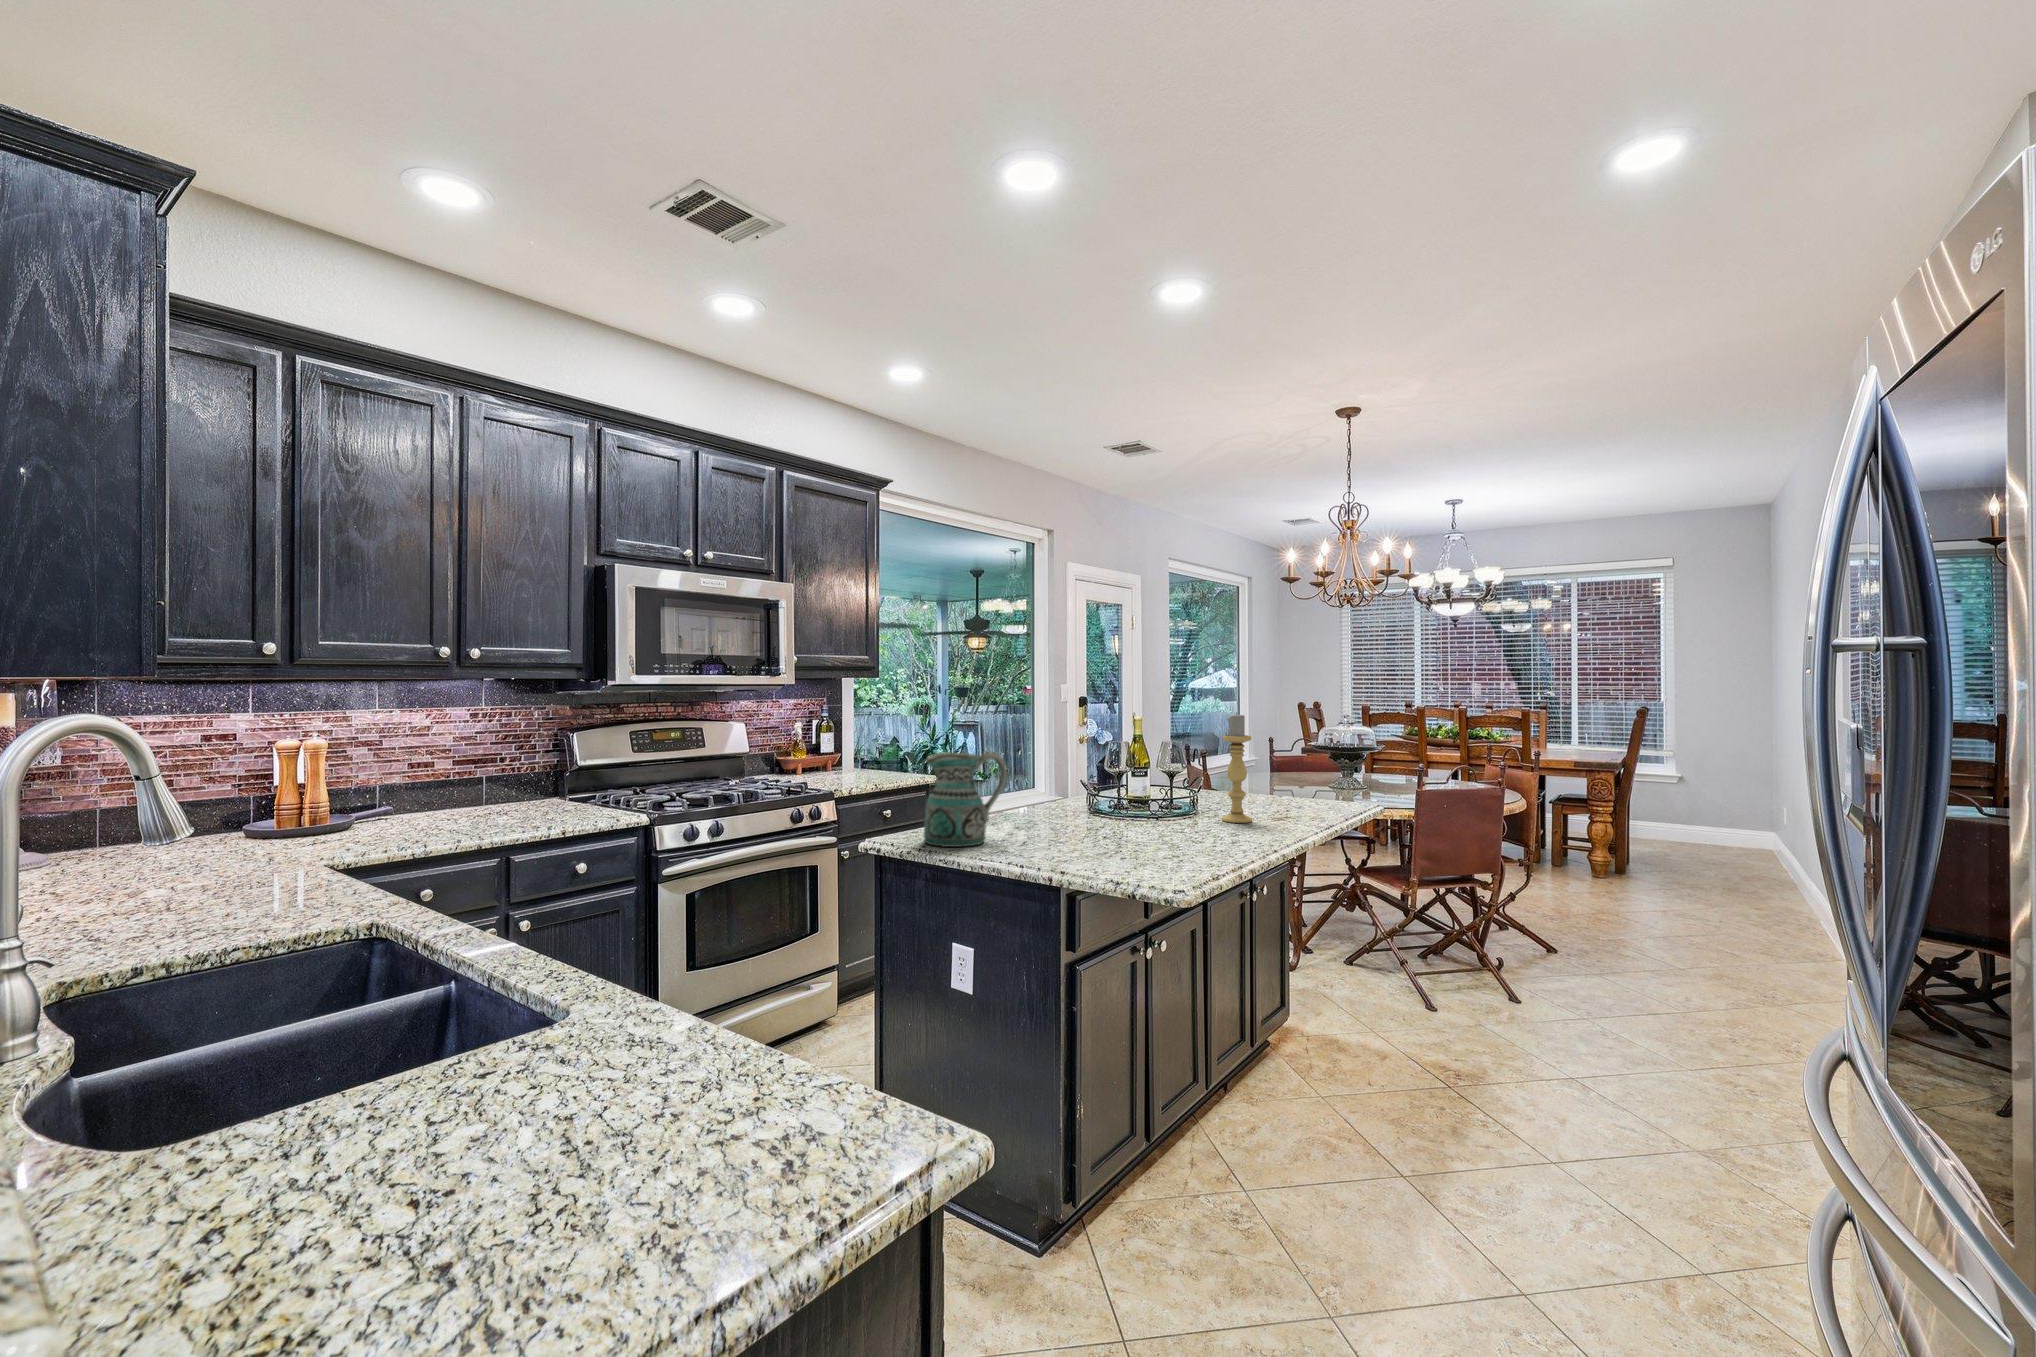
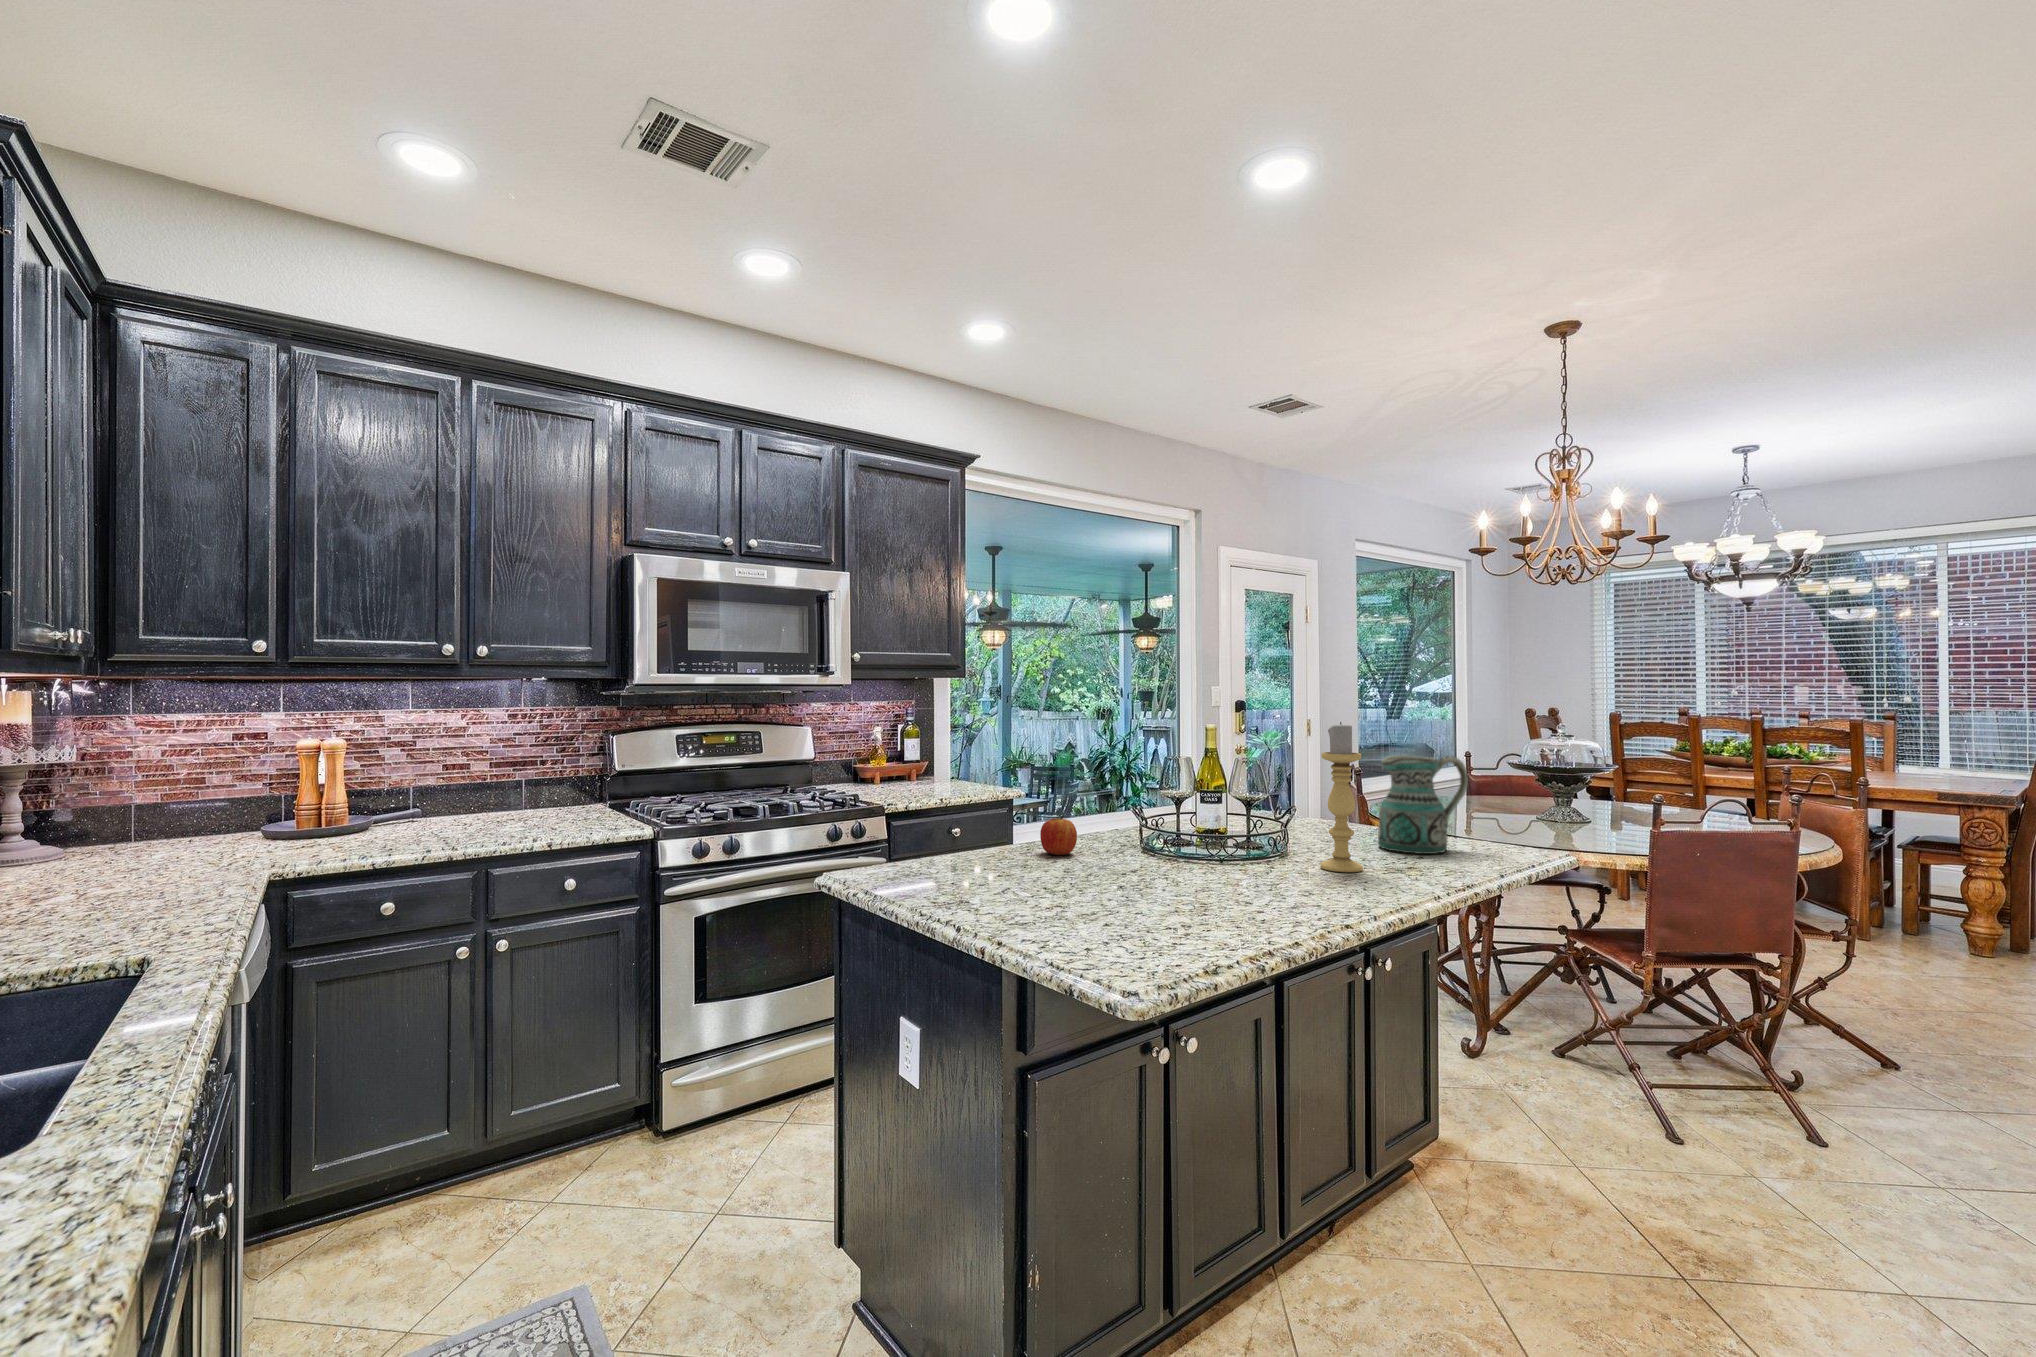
ceramic pitcher: present [924,752,1007,847] -> present [1378,755,1468,854]
apple: none [1009,789,1038,821] -> present [1040,815,1077,855]

